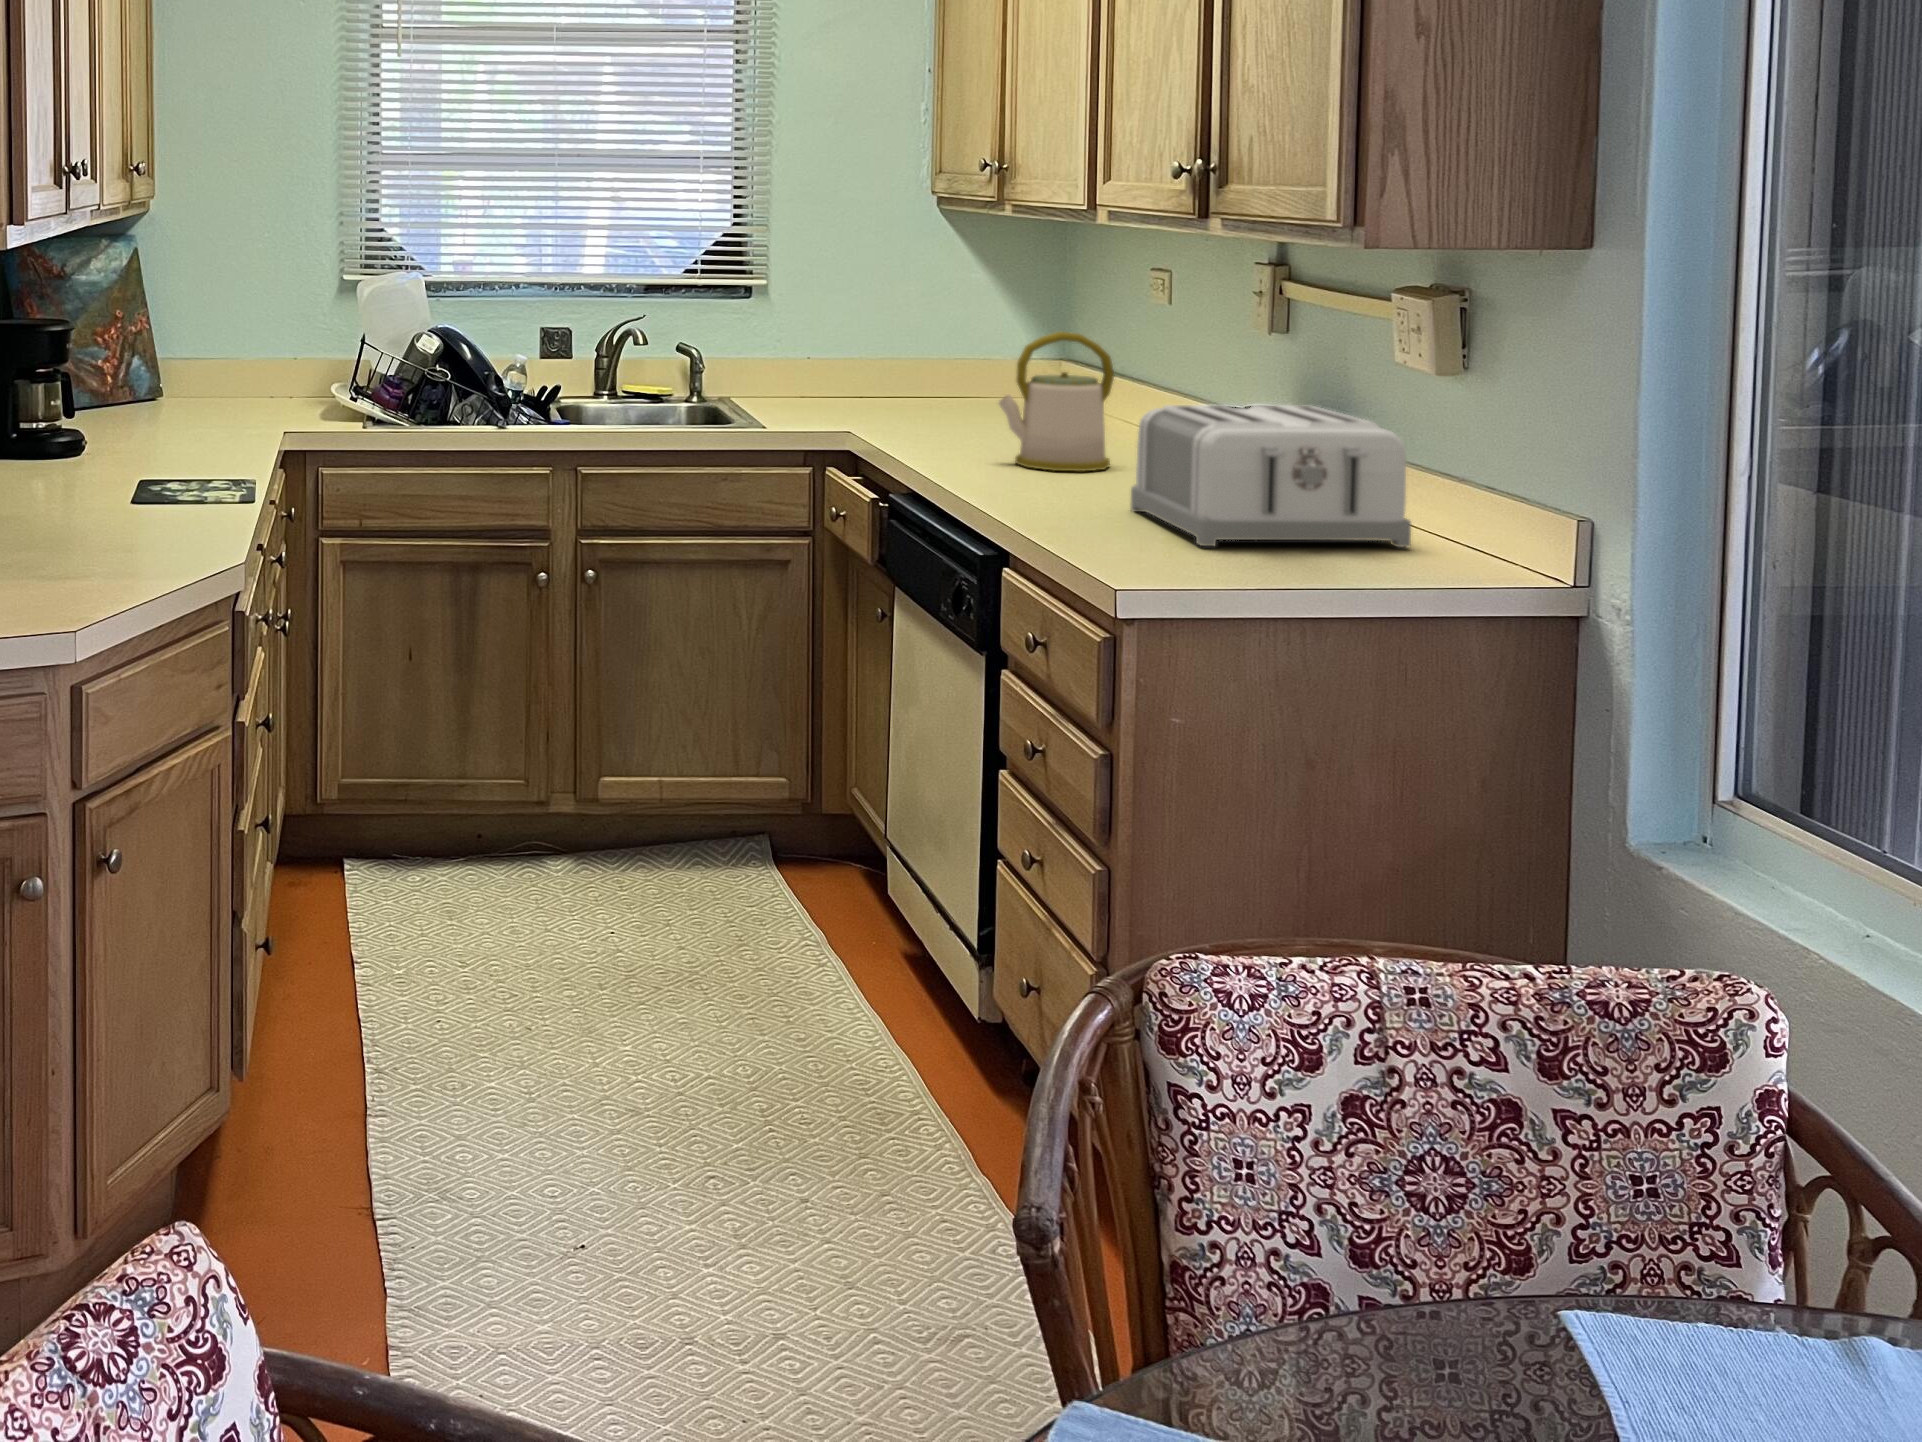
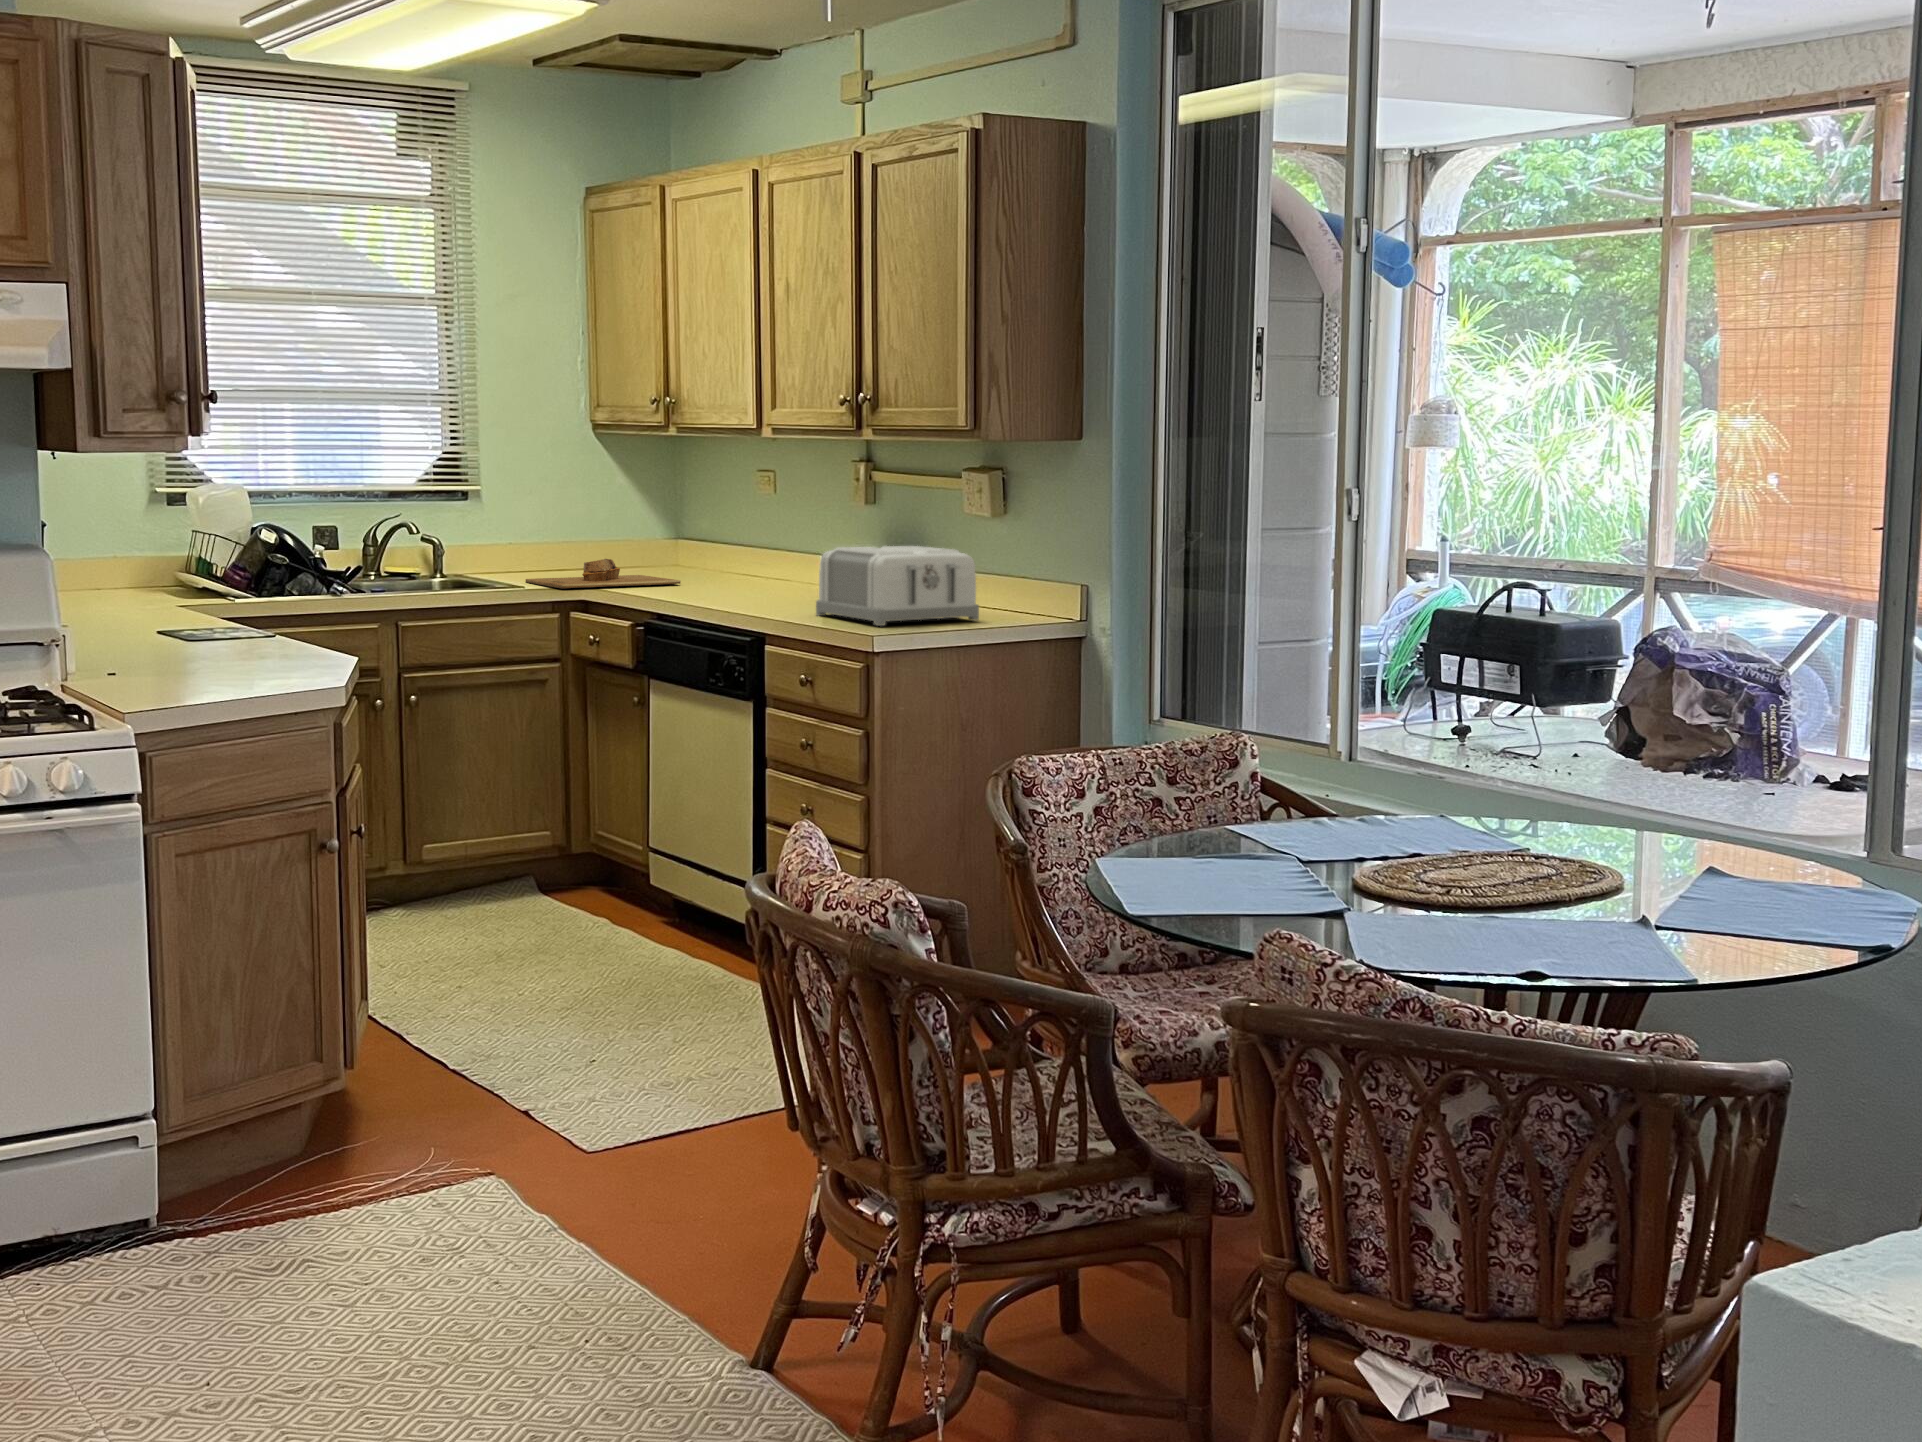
kettle: present [999,331,1114,471] -> none [705,510,776,601]
cutting board: none [797,386,1006,428] -> present [526,559,681,588]

